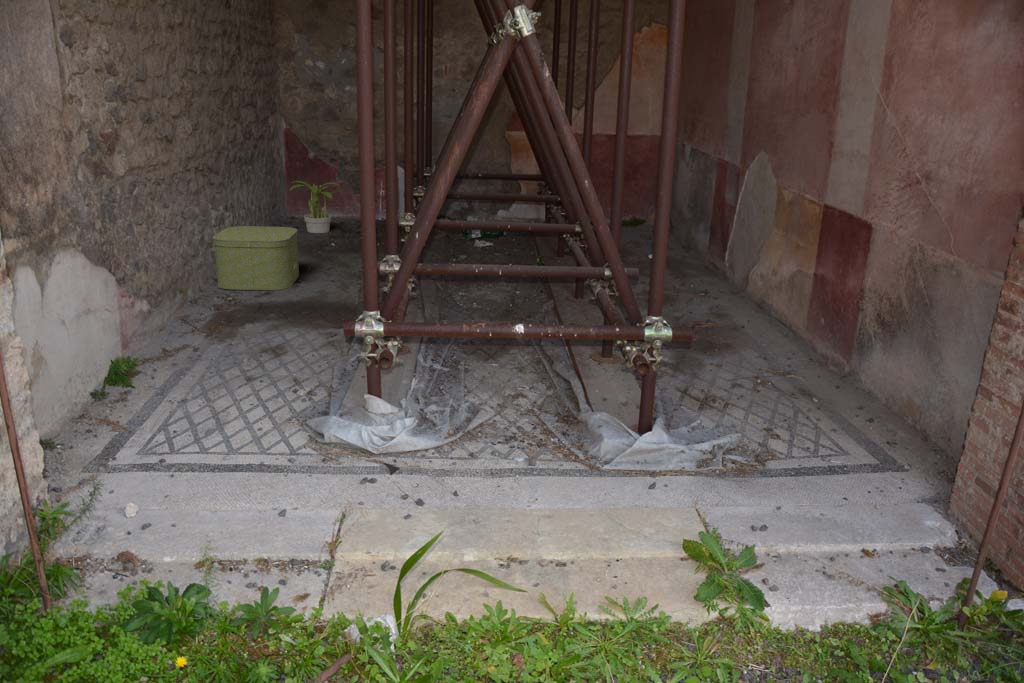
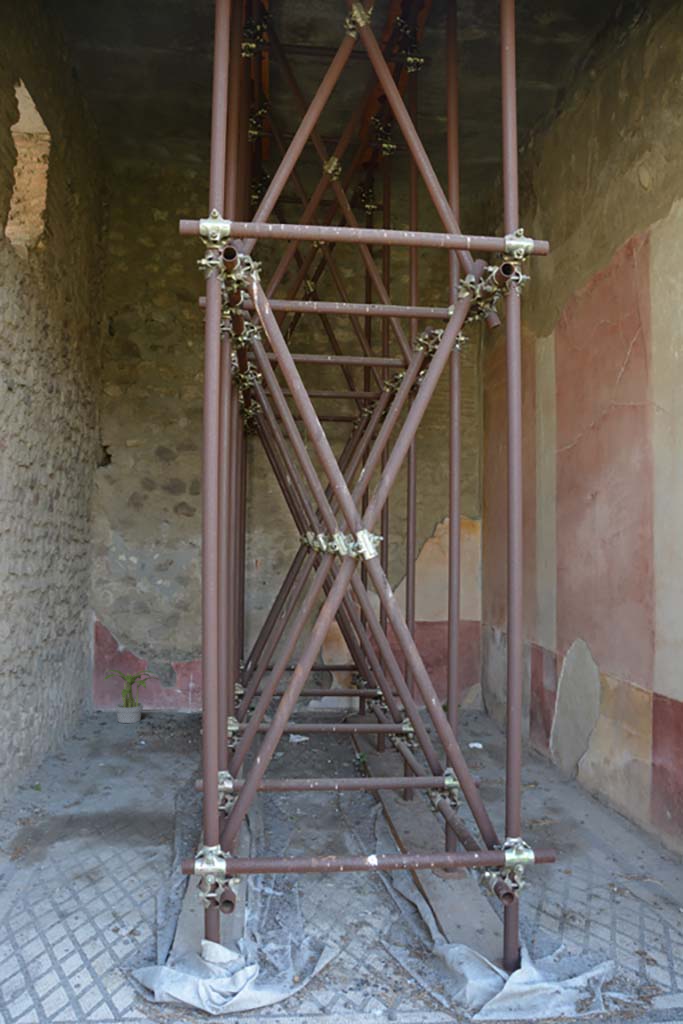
storage box: present [213,226,299,290] -> none [26,724,114,796]

